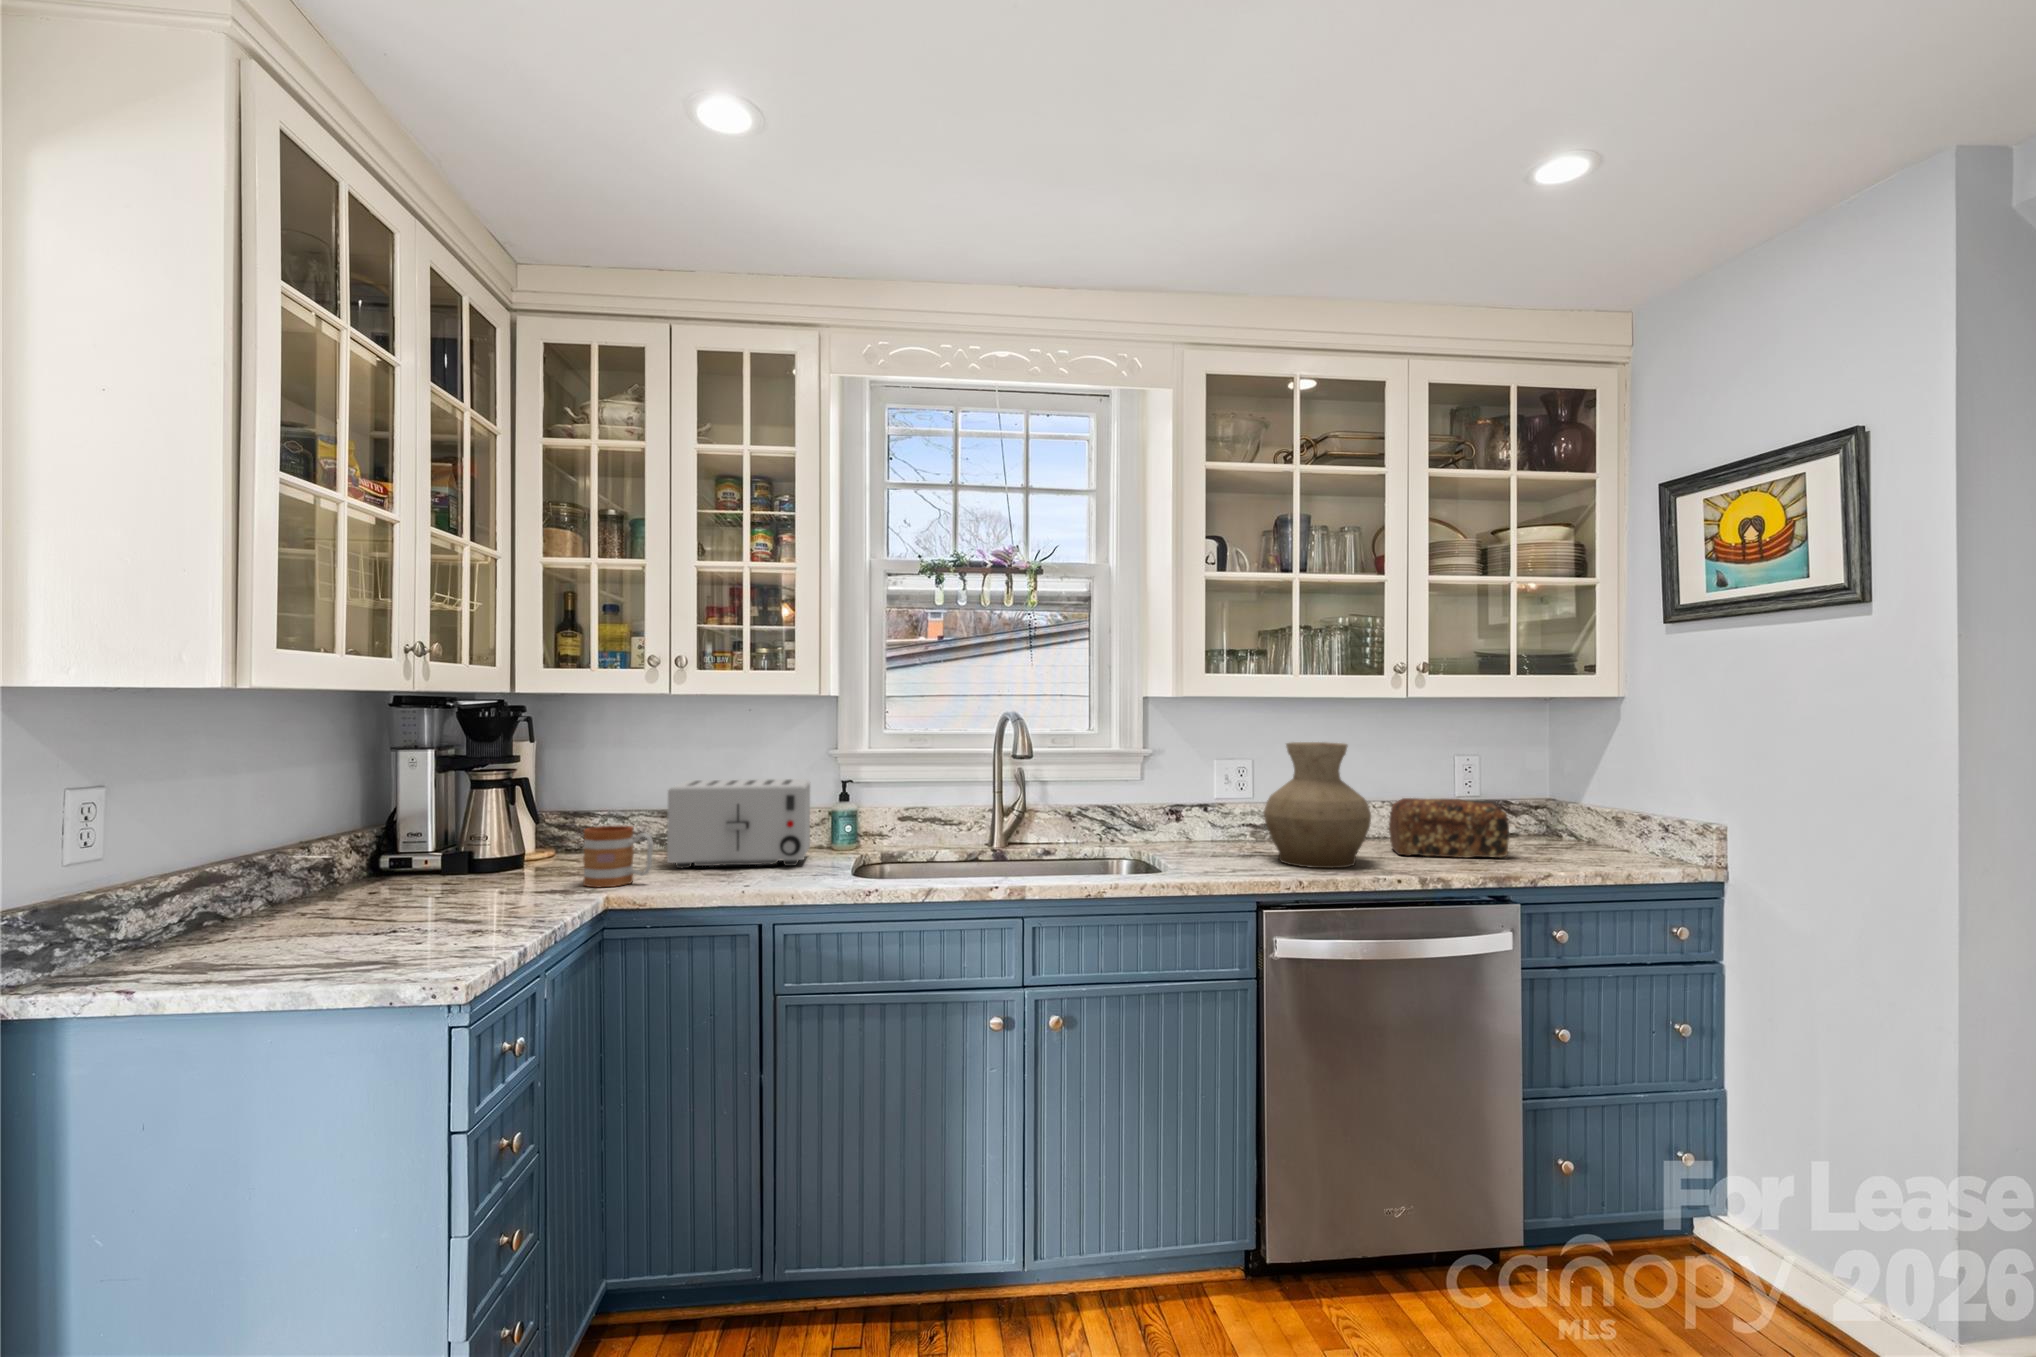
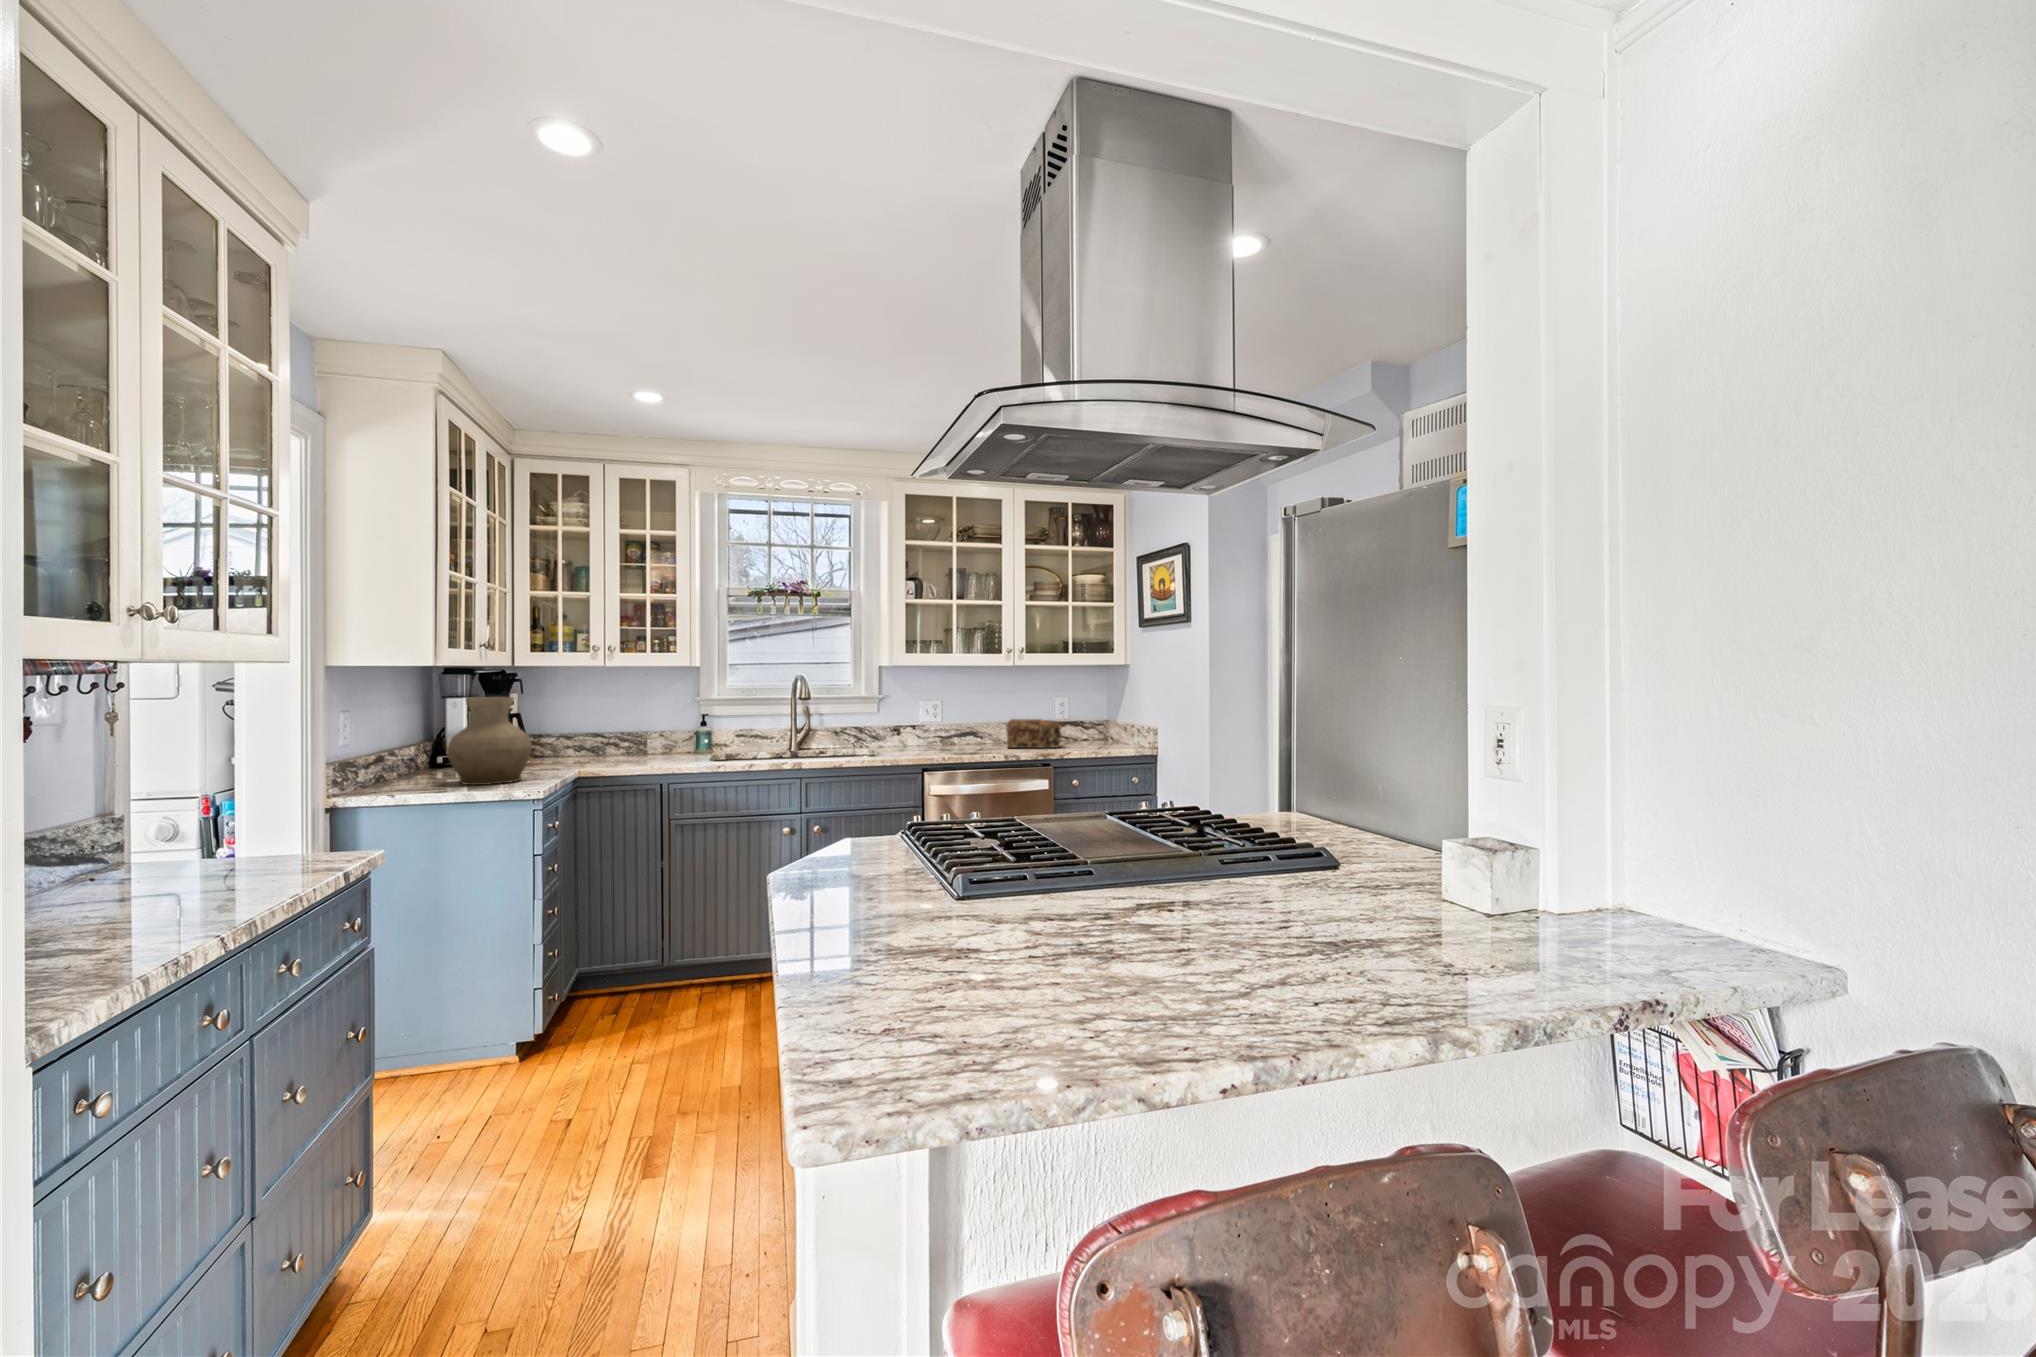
vase: present [1264,742,1371,868] -> present [447,697,532,785]
toaster: present [667,779,810,868] -> none [605,713,686,761]
mug: present [583,825,653,887] -> none [563,736,602,767]

